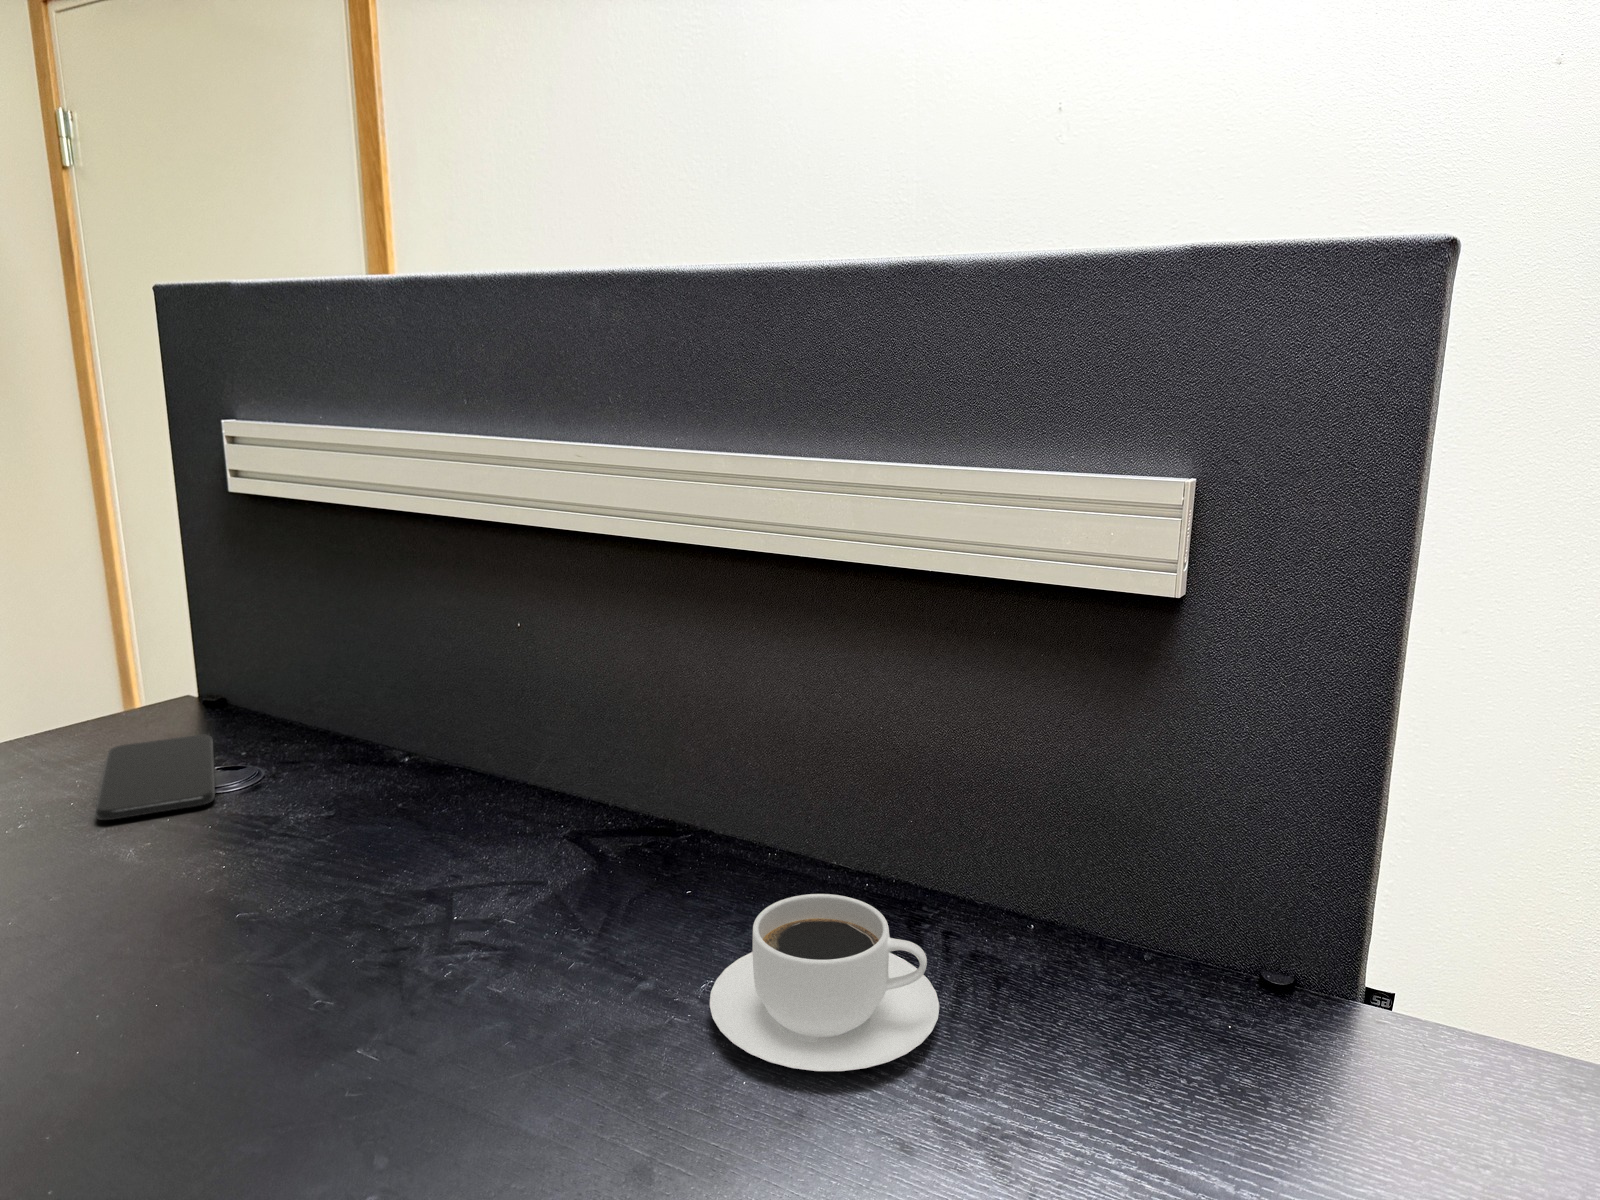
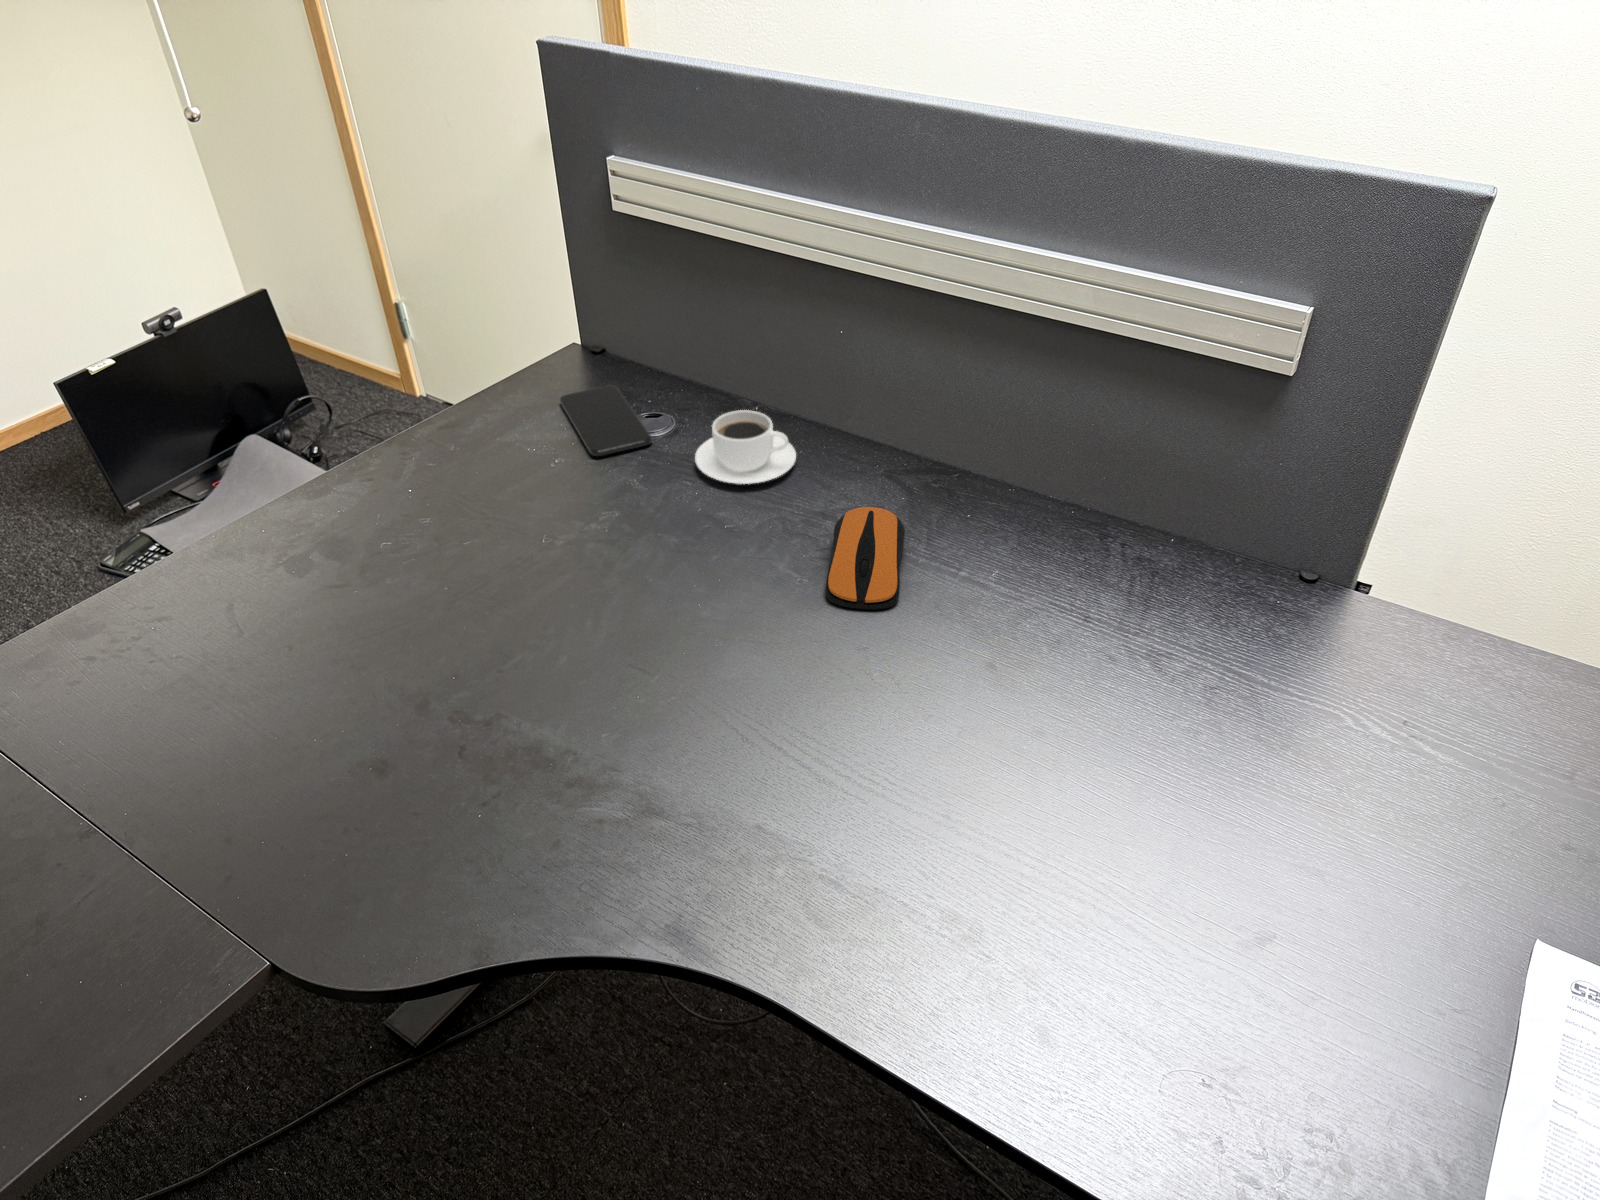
computer mouse: none [357,873,553,1056] -> present [826,507,905,609]
coffee cup: present [709,894,939,1071] -> present [695,410,796,484]

